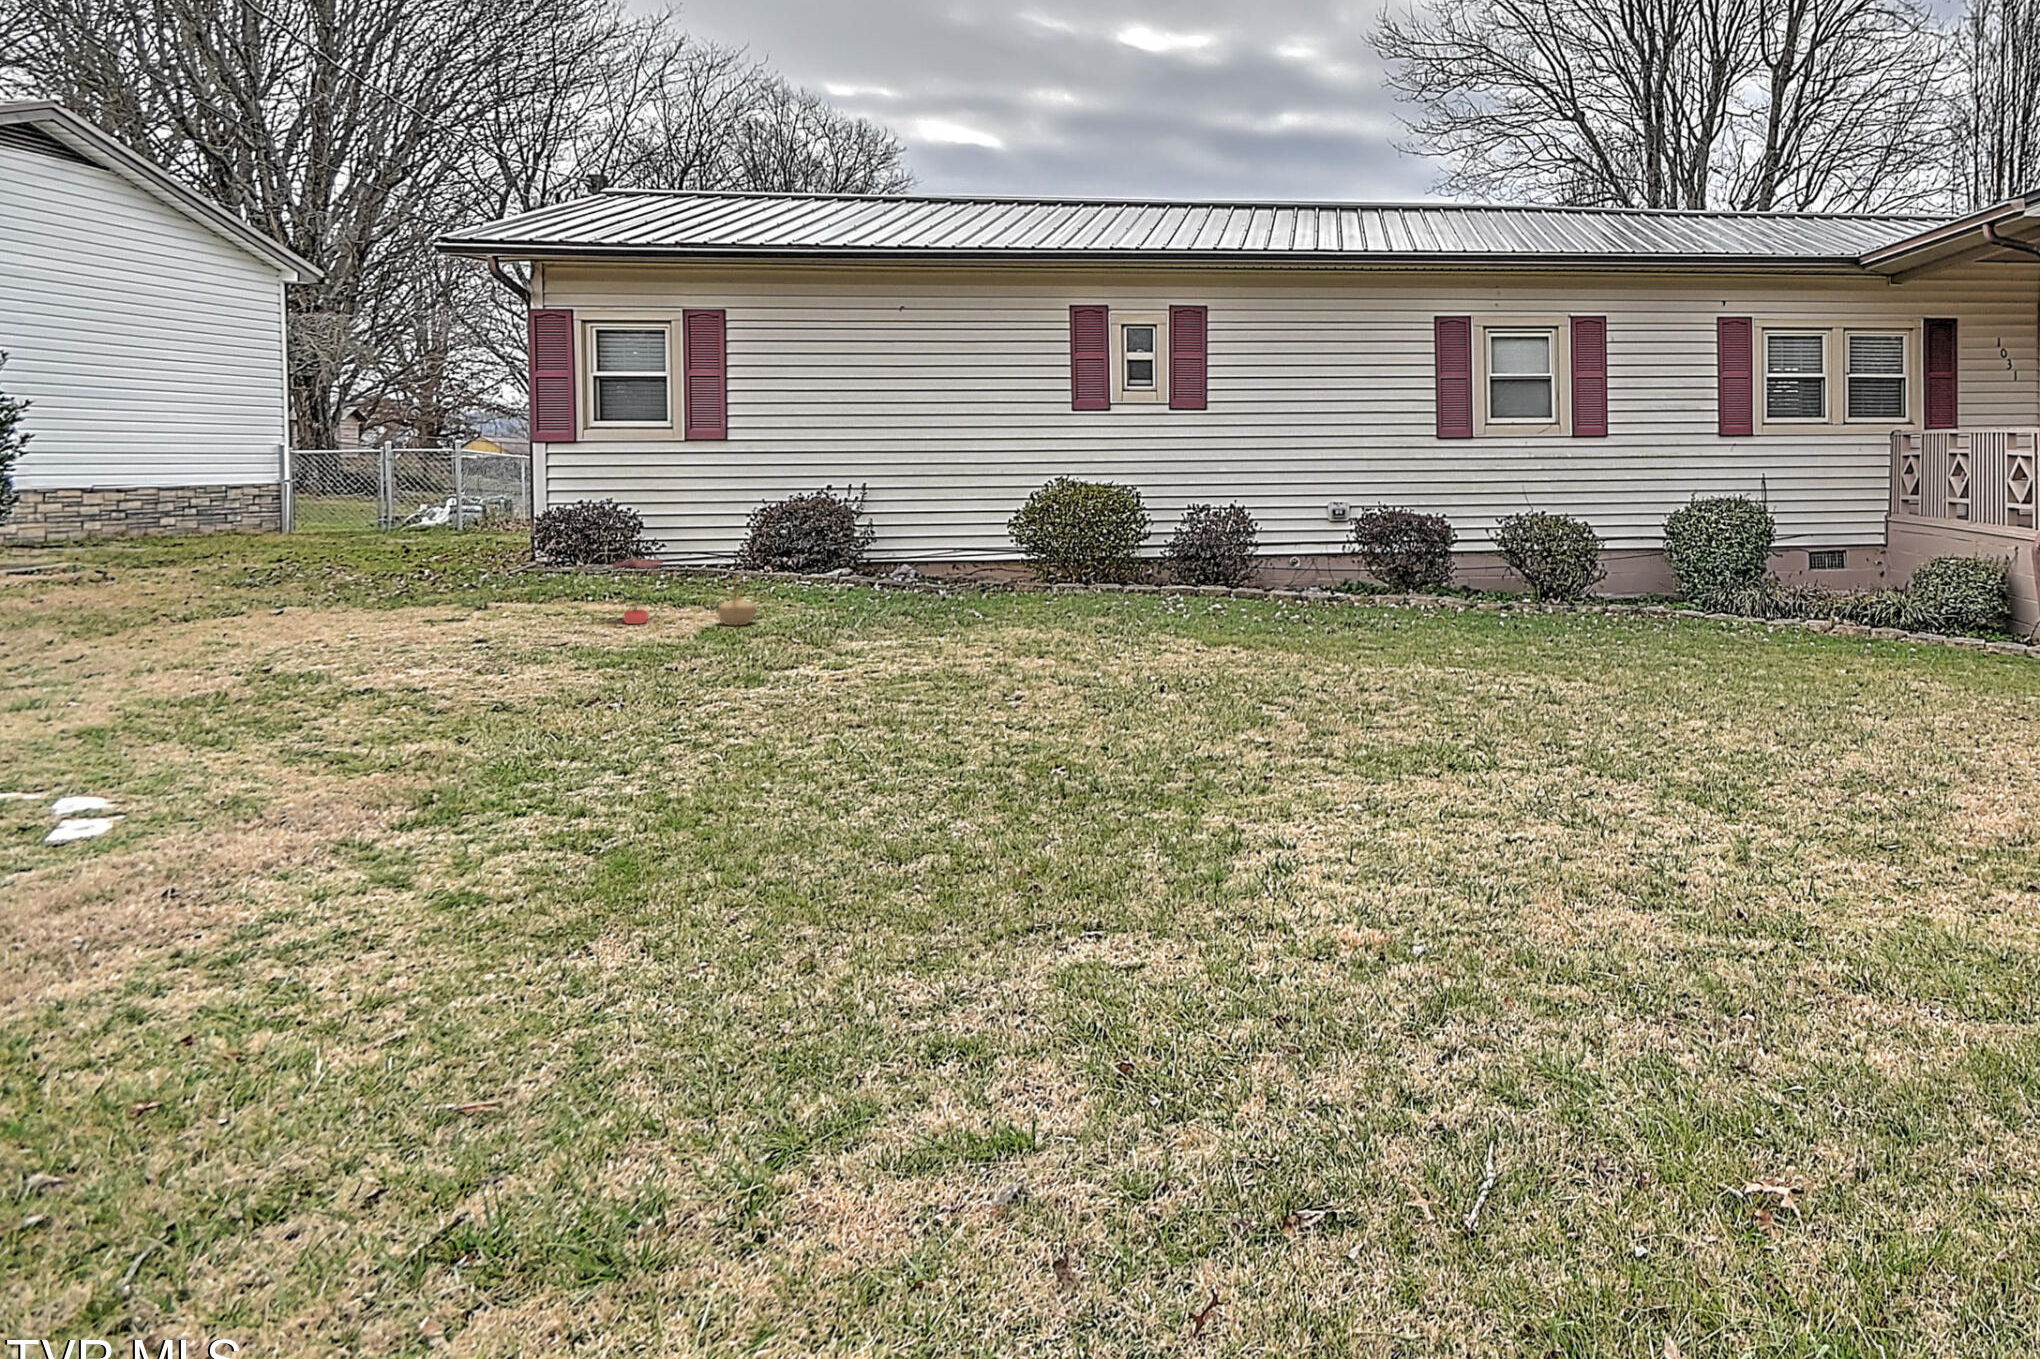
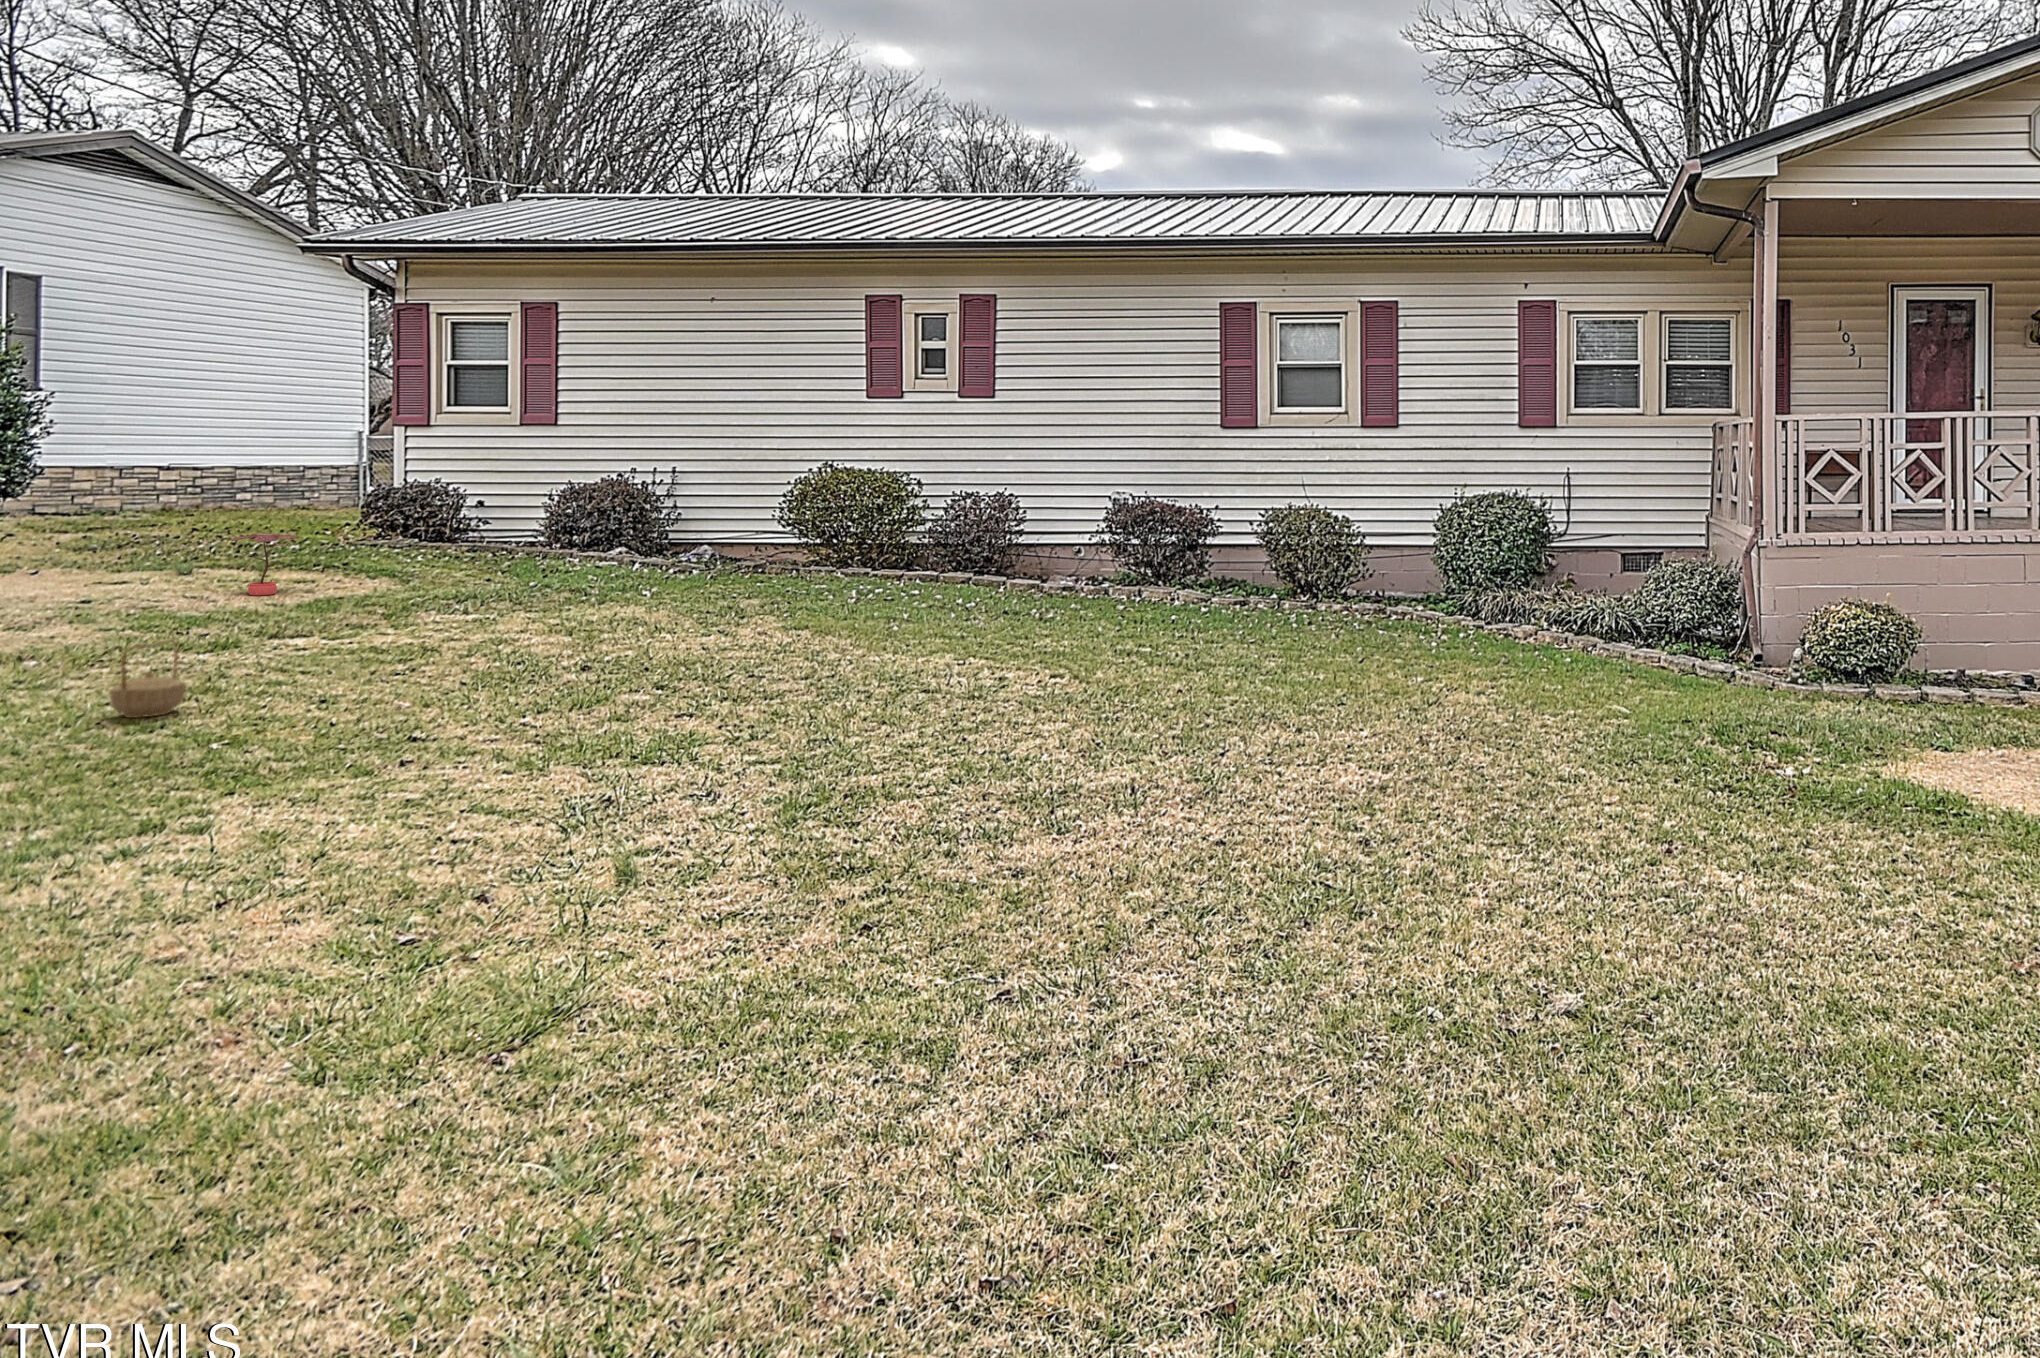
basket: present [718,577,756,626] -> present [110,640,185,718]

